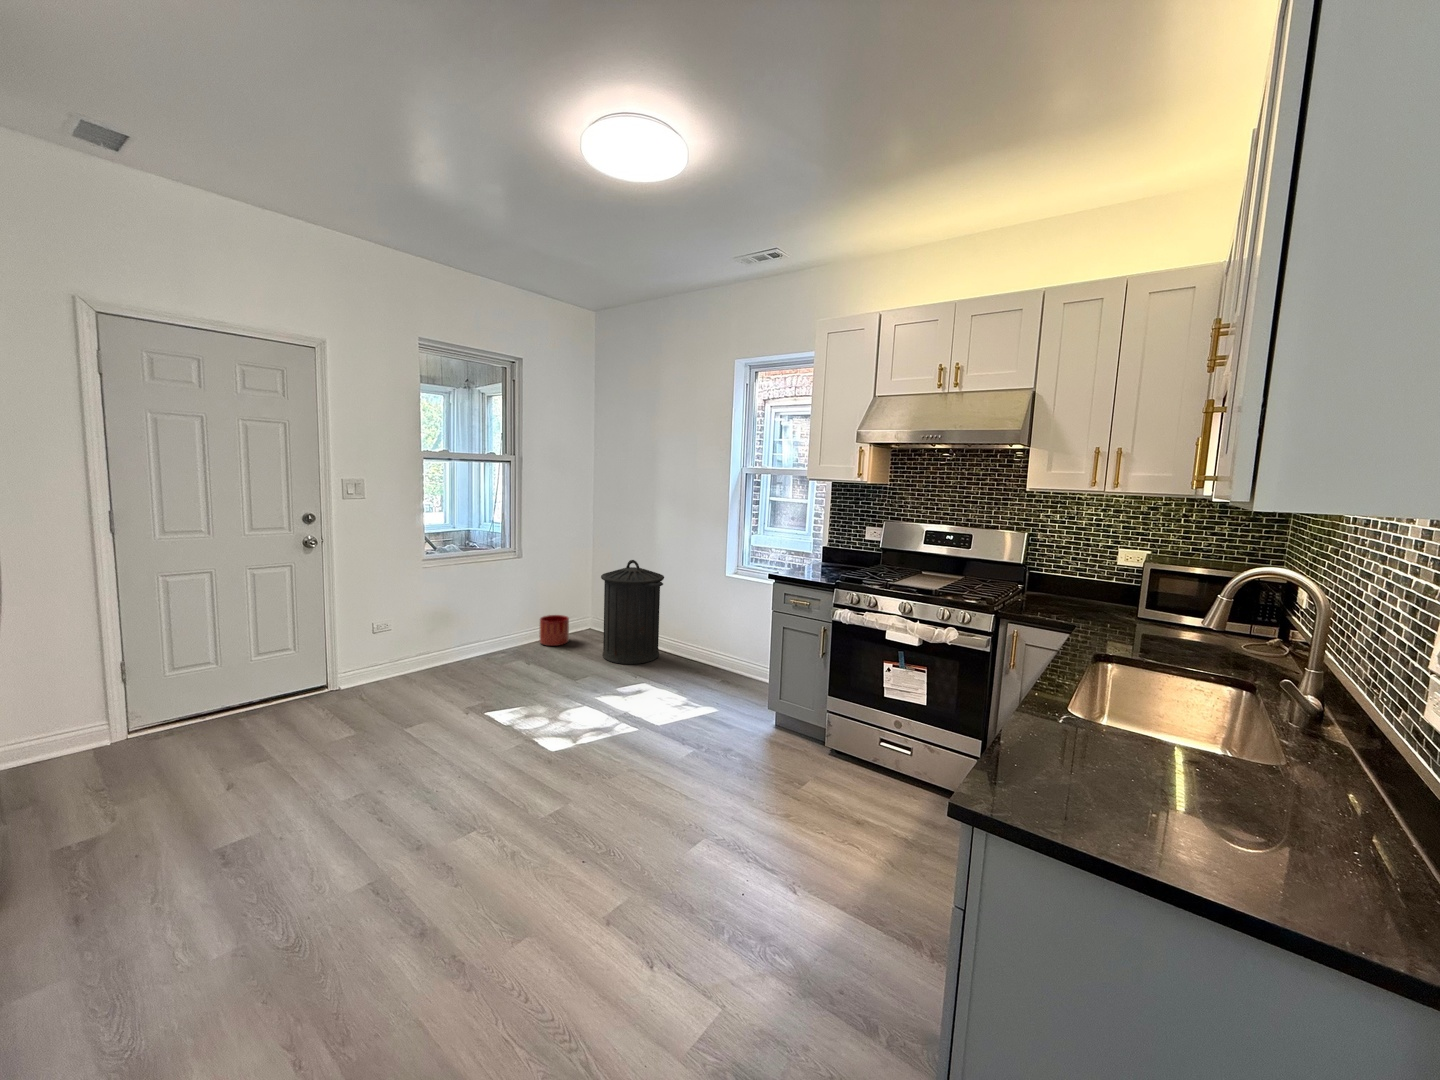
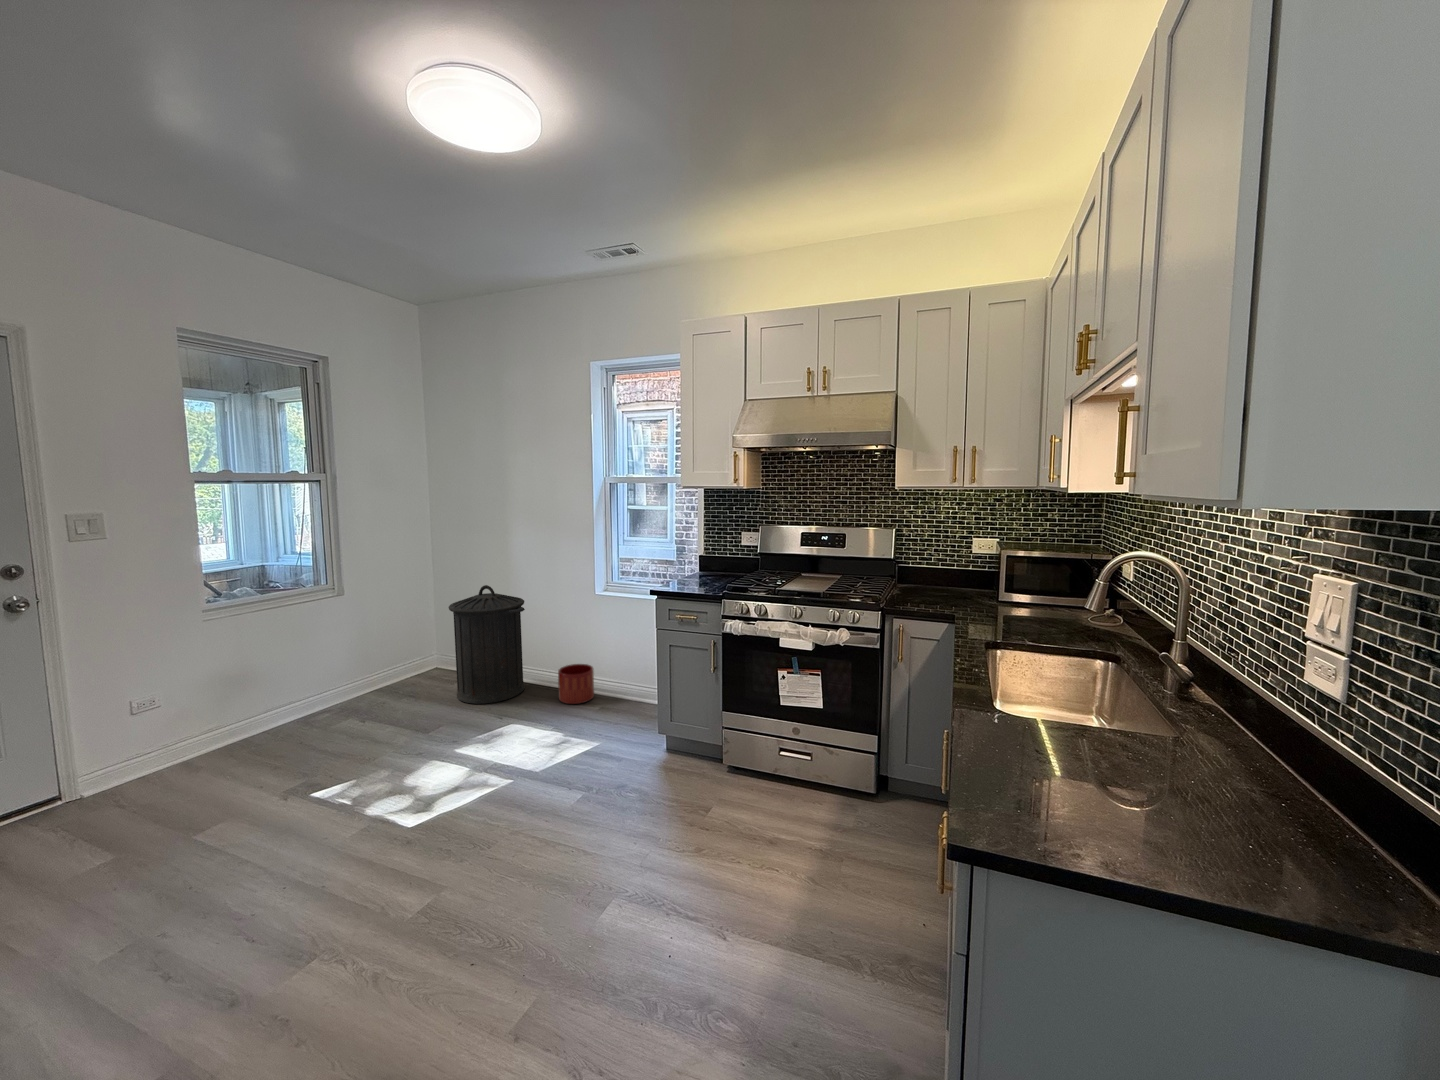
planter: present [539,615,569,646] -> present [558,664,594,704]

